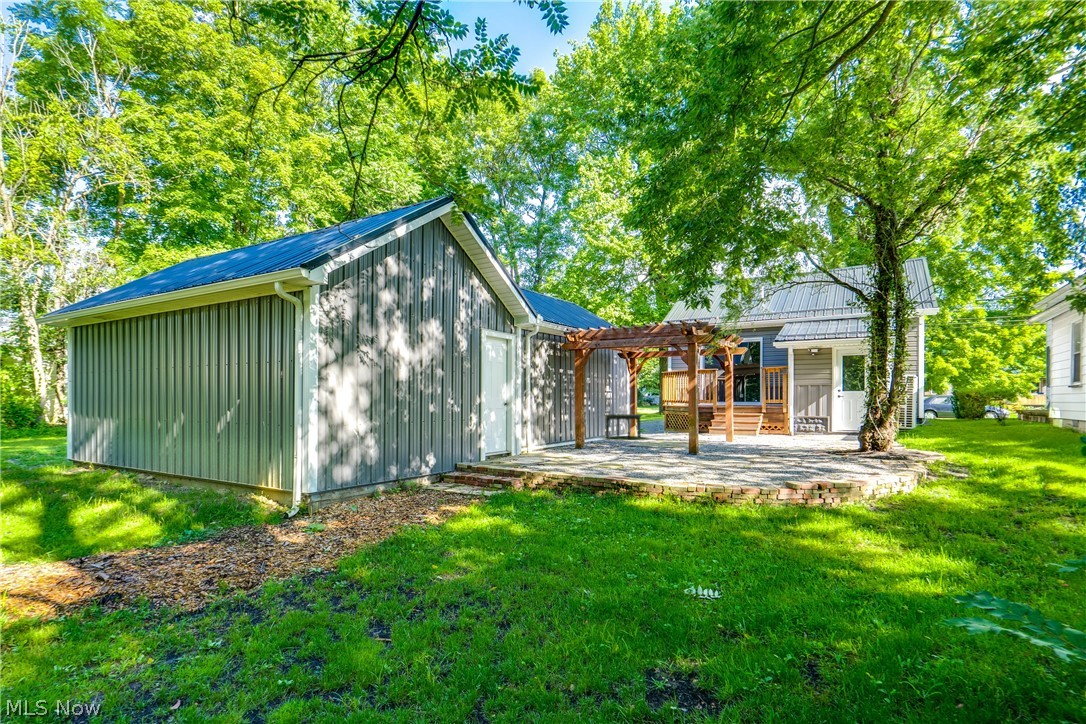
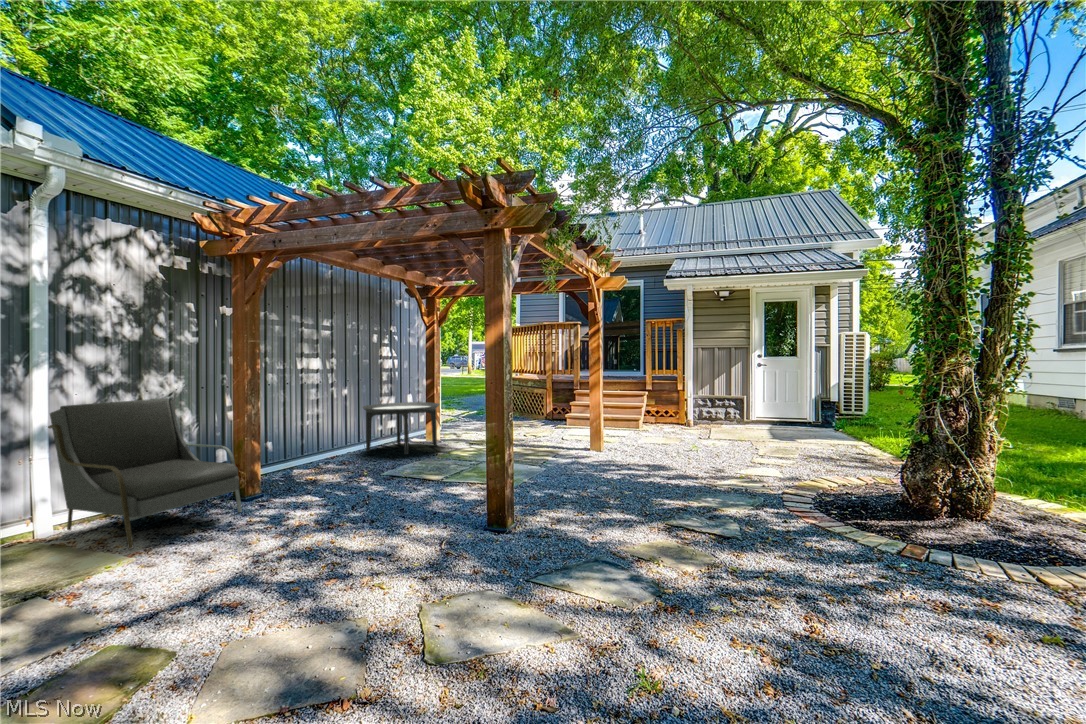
armchair: none [536,404,590,451] -> present [48,398,242,549]

